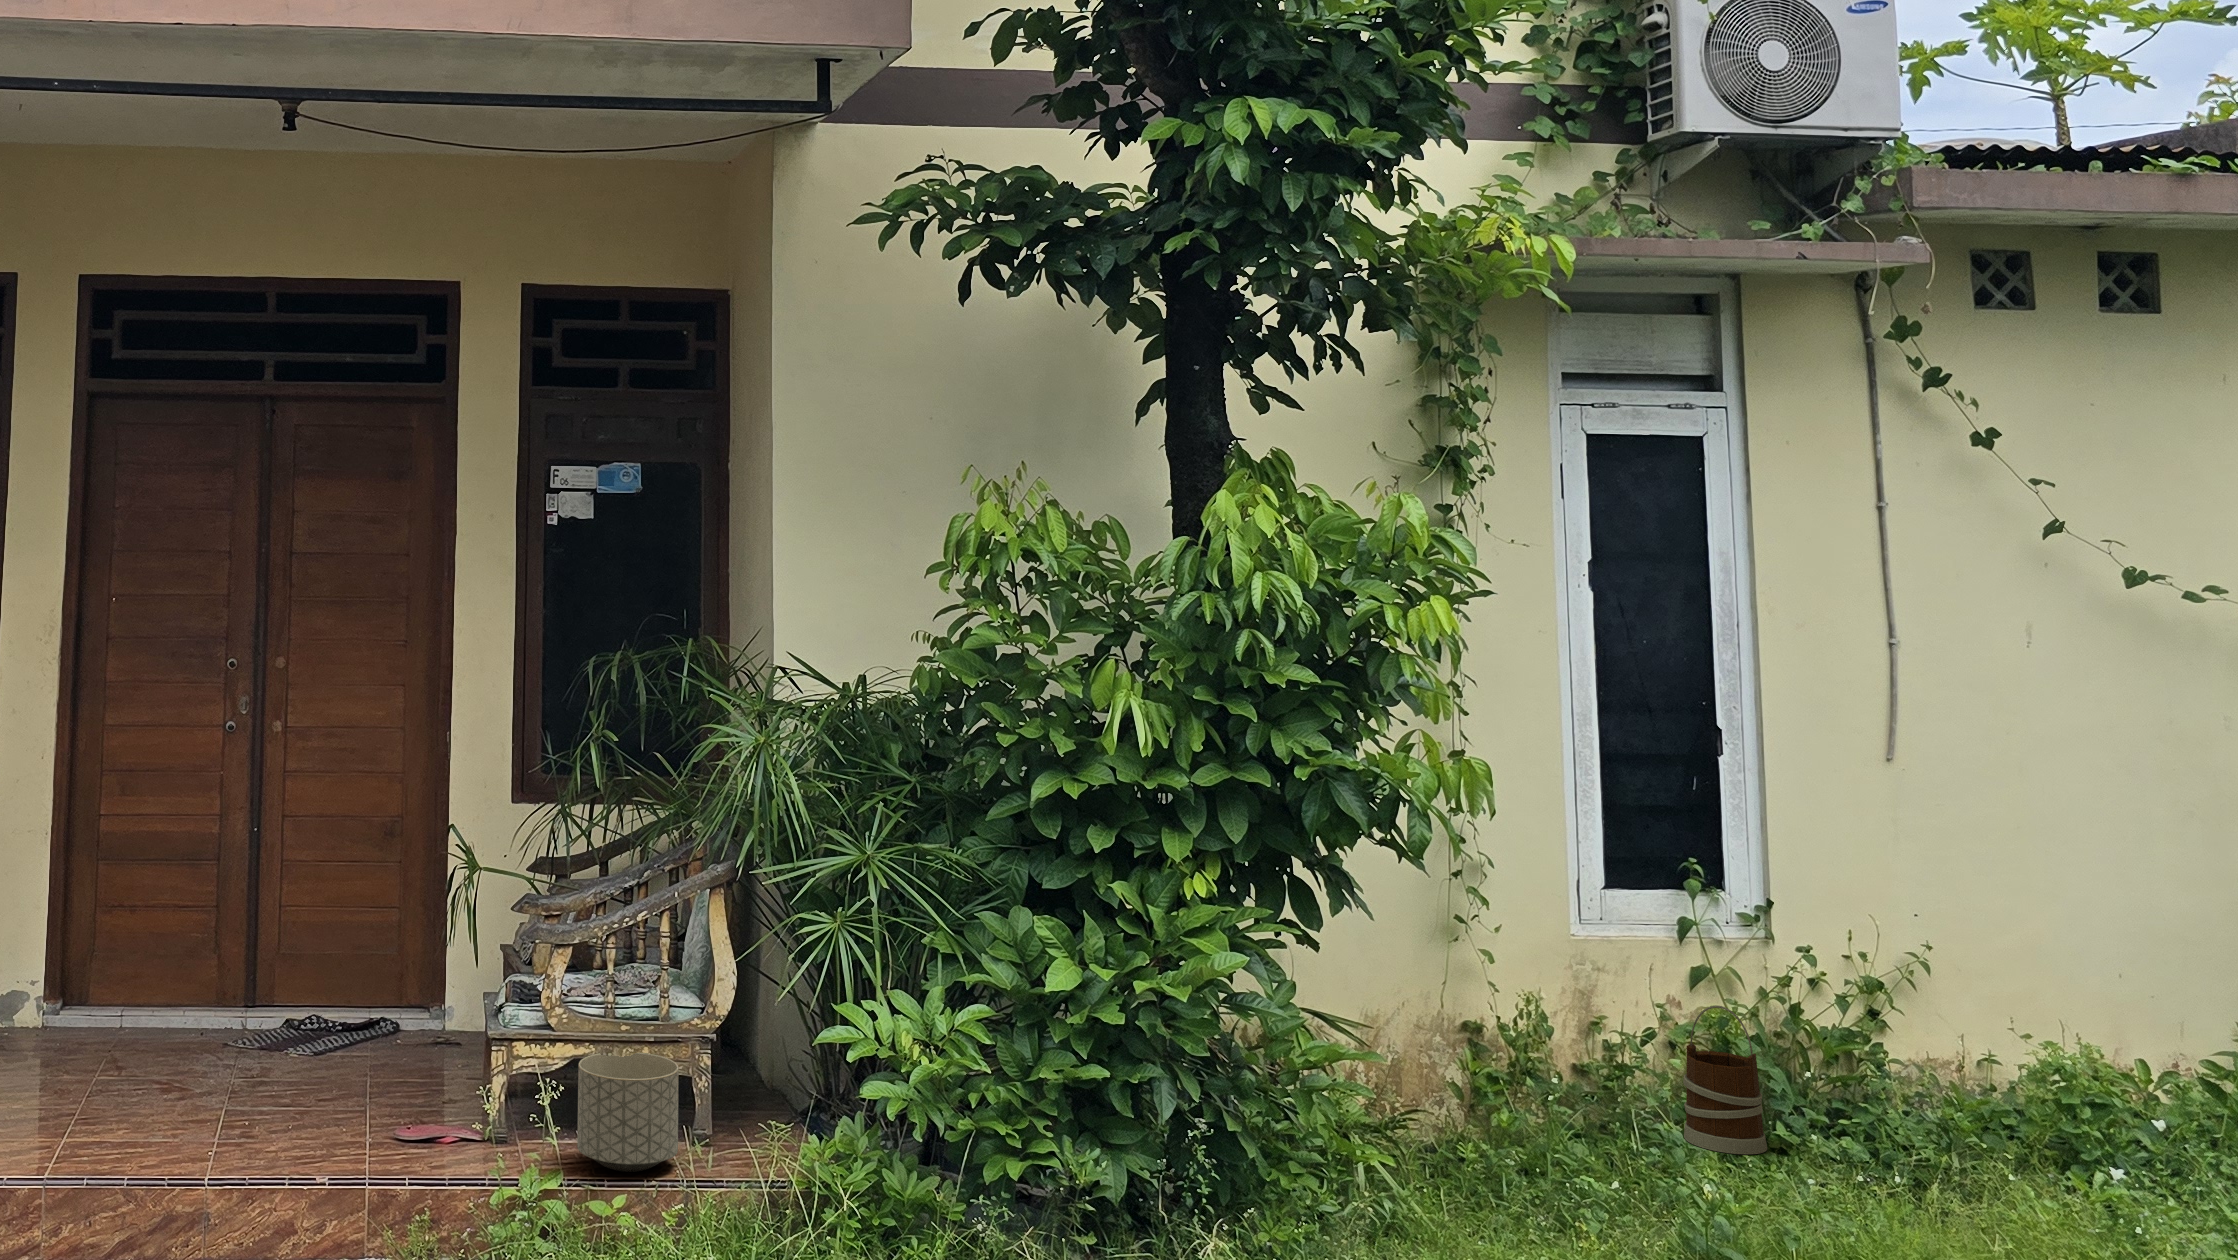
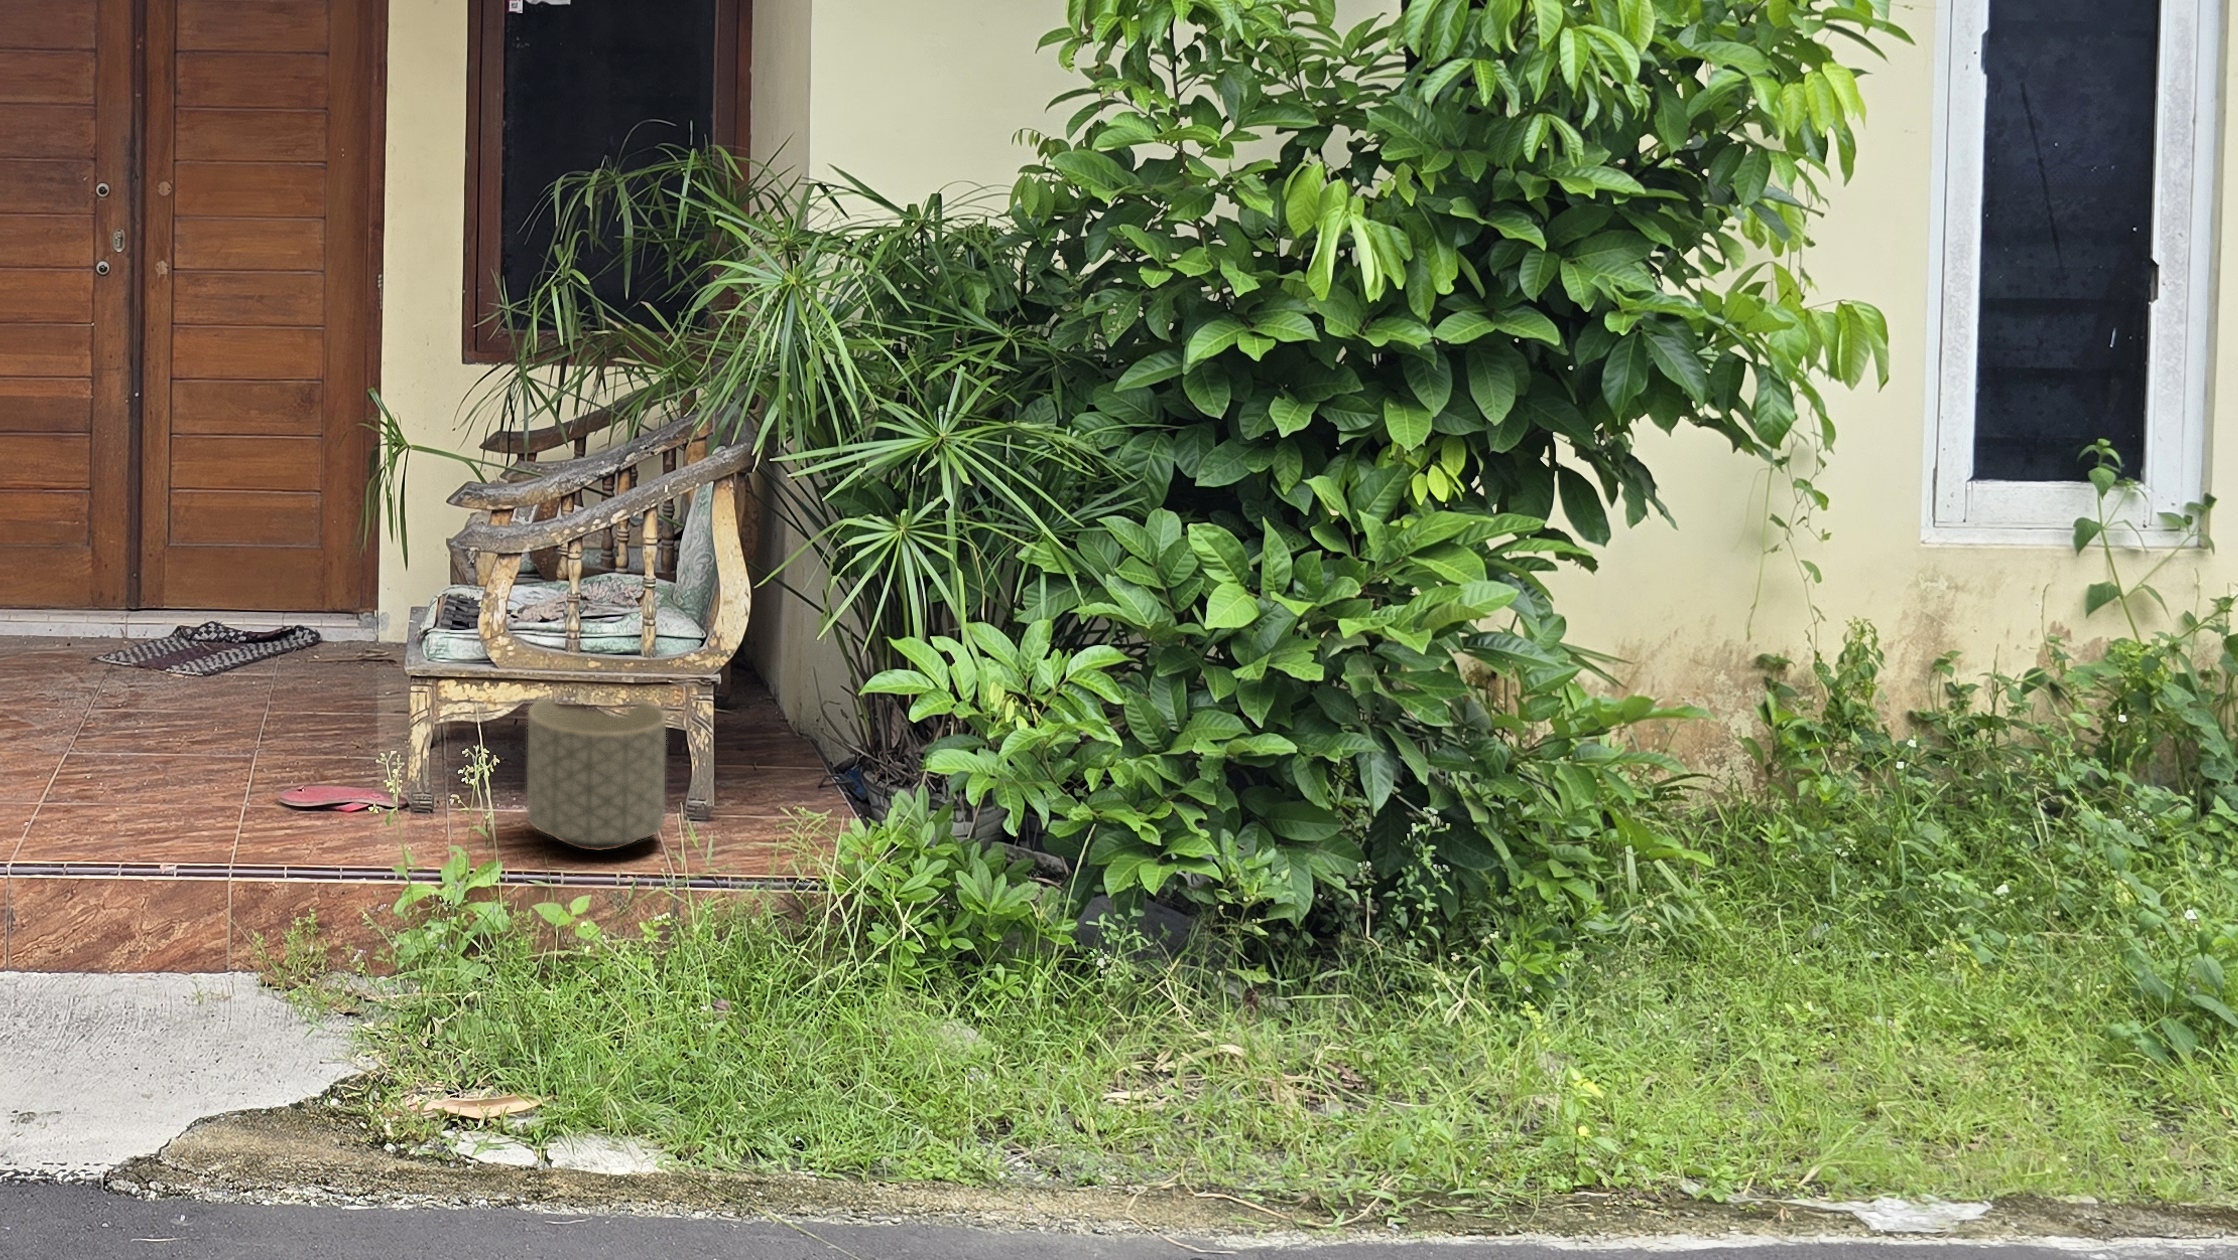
wooden bucket: present [1683,1005,1767,1154] -> none [2077,644,2205,843]

